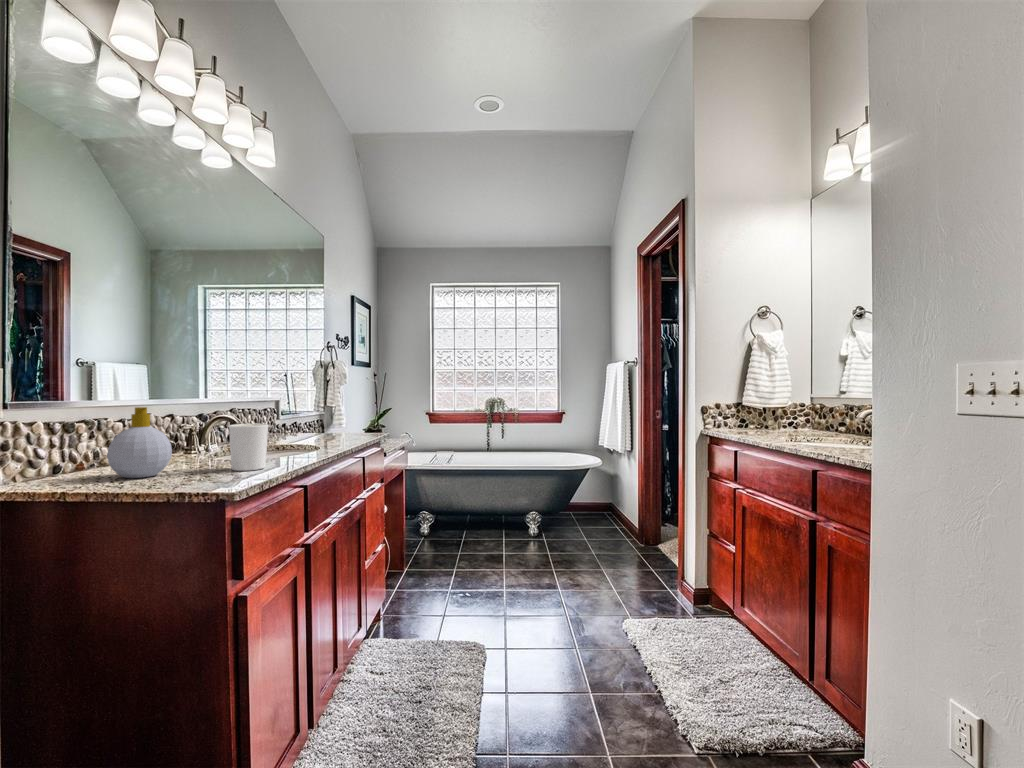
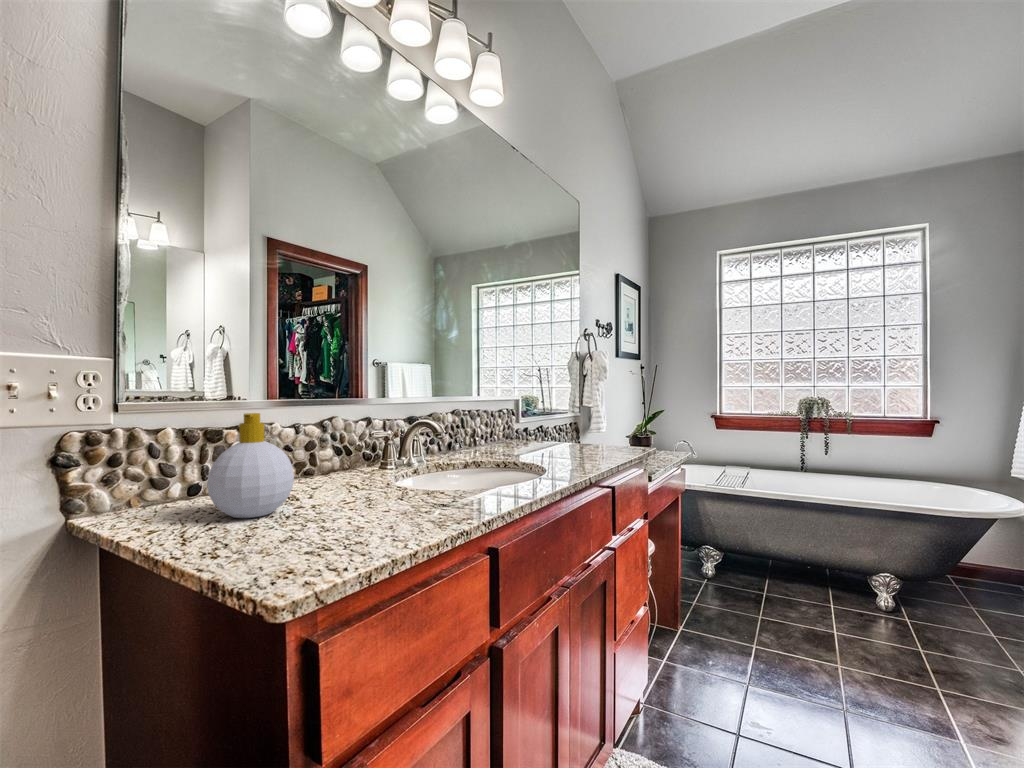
candle holder: present [229,424,269,471] -> none [366,440,424,519]

